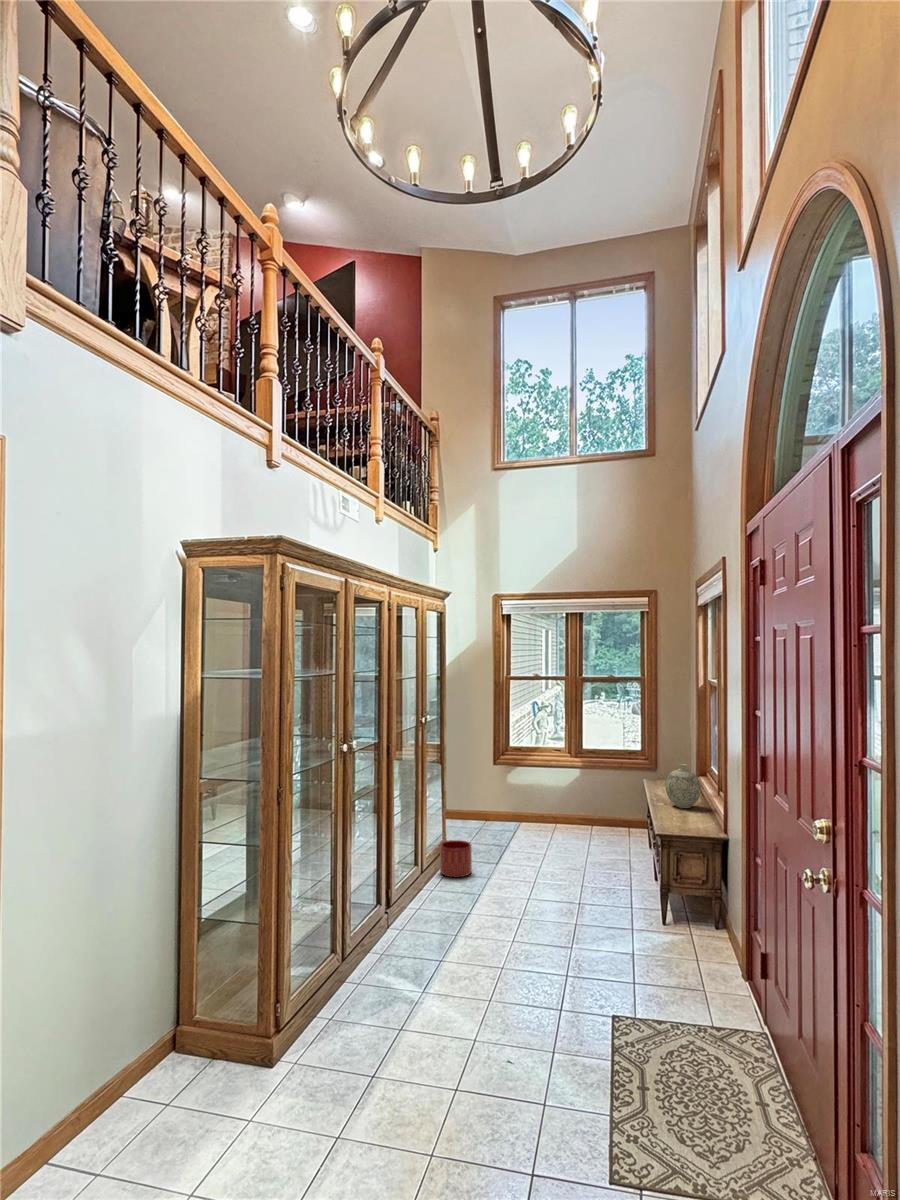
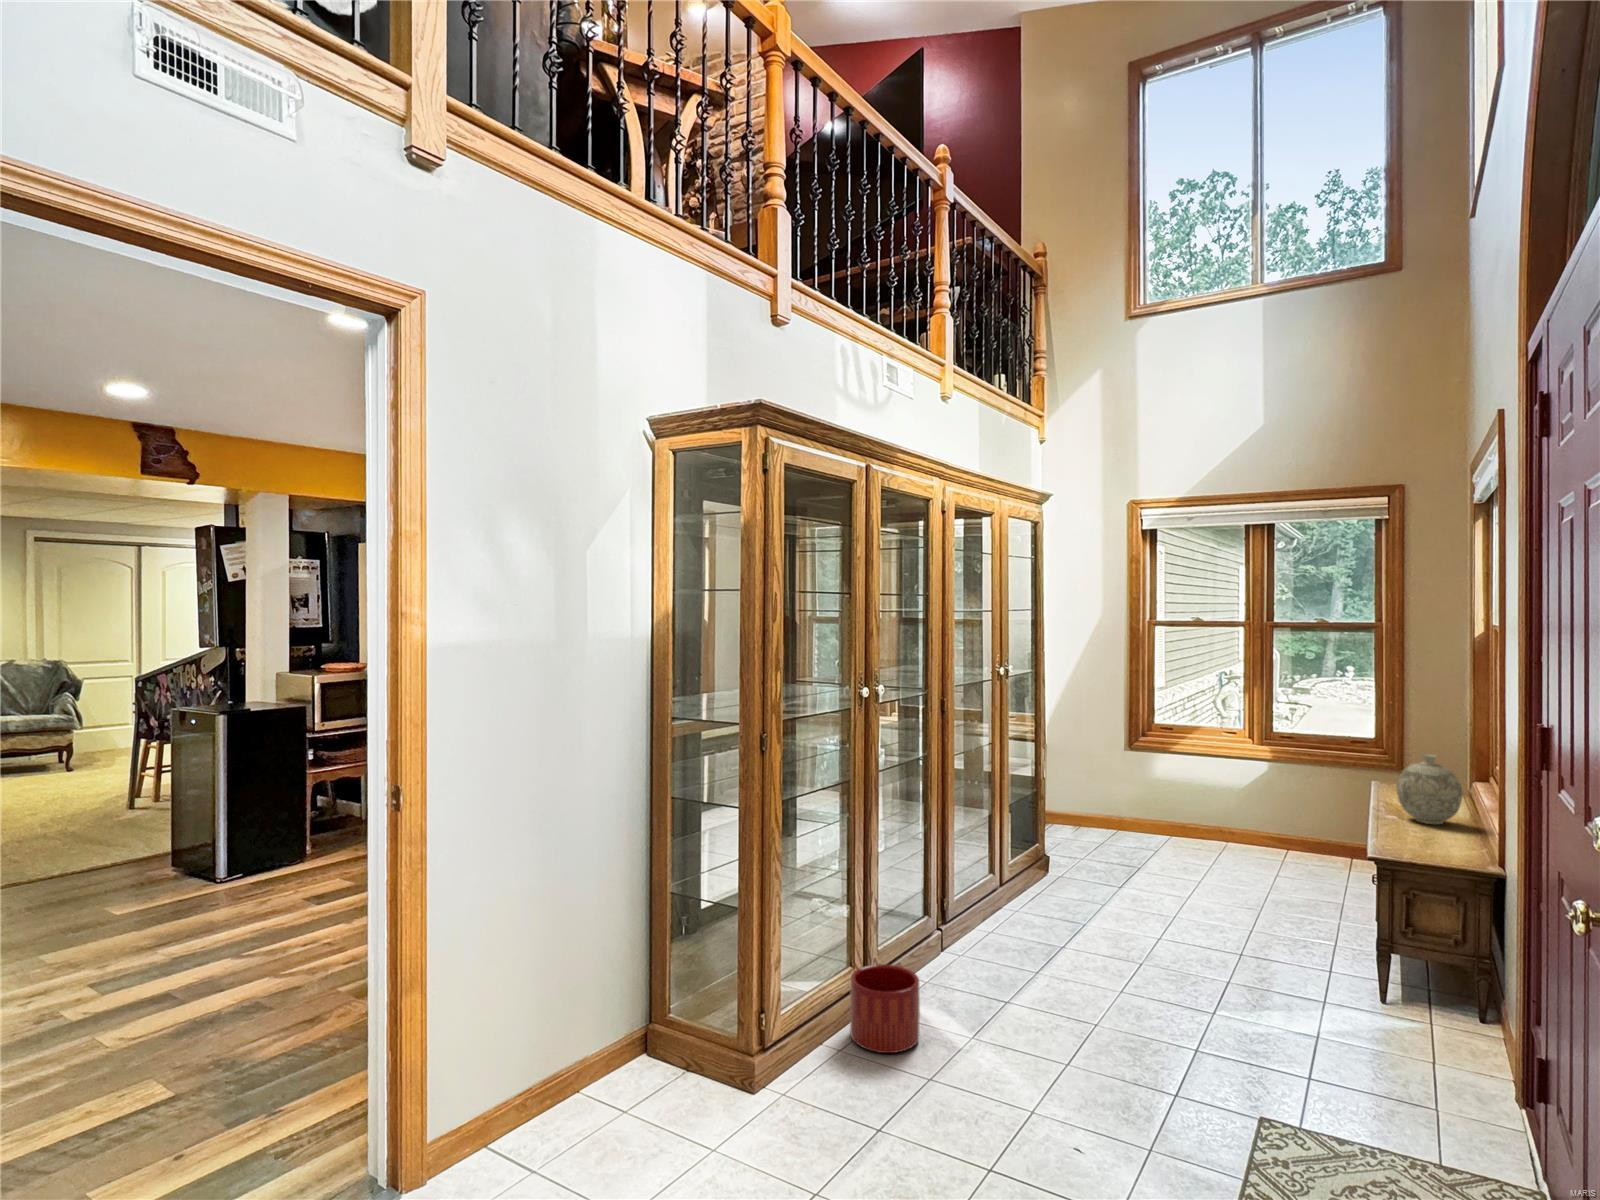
planter: present [440,840,472,877] -> present [850,964,920,1053]

